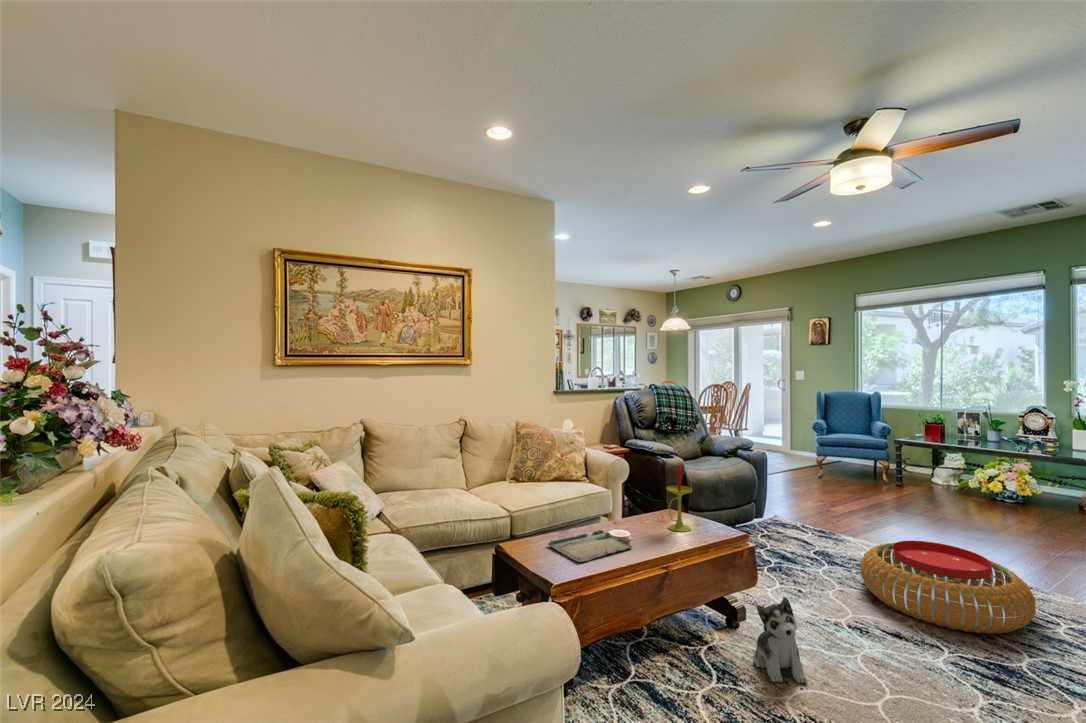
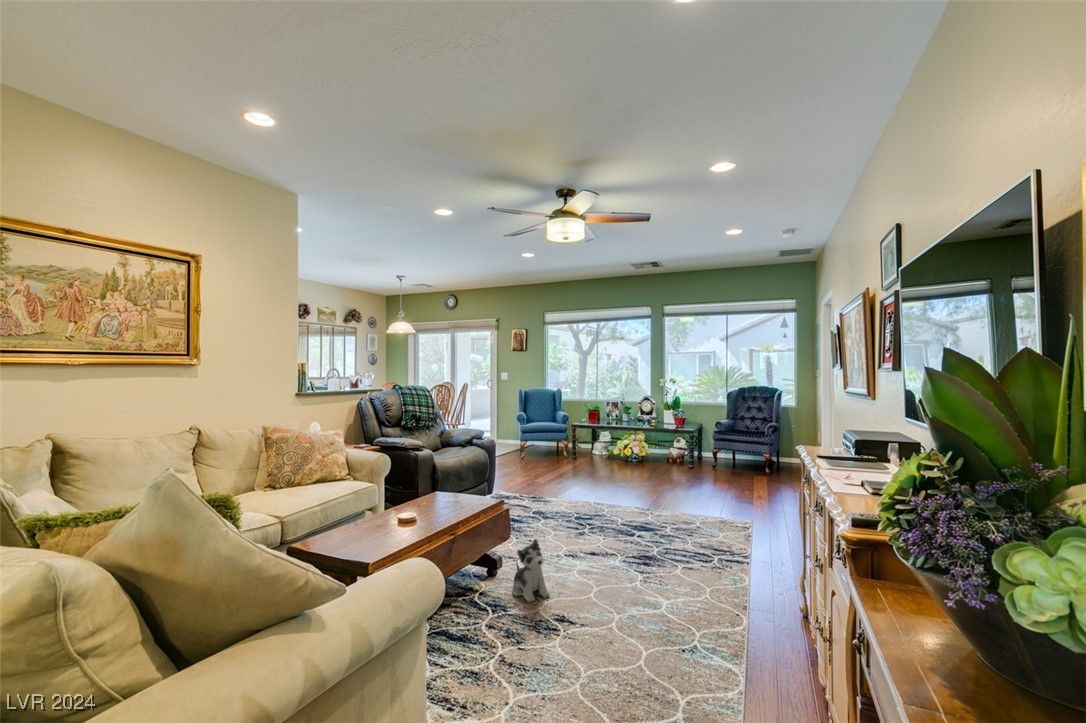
candle: present [667,465,692,532] -> none [440,450,461,507]
tray: present [548,530,632,562] -> none [341,516,421,543]
pouf: present [860,541,1036,634] -> none [566,490,658,542]

